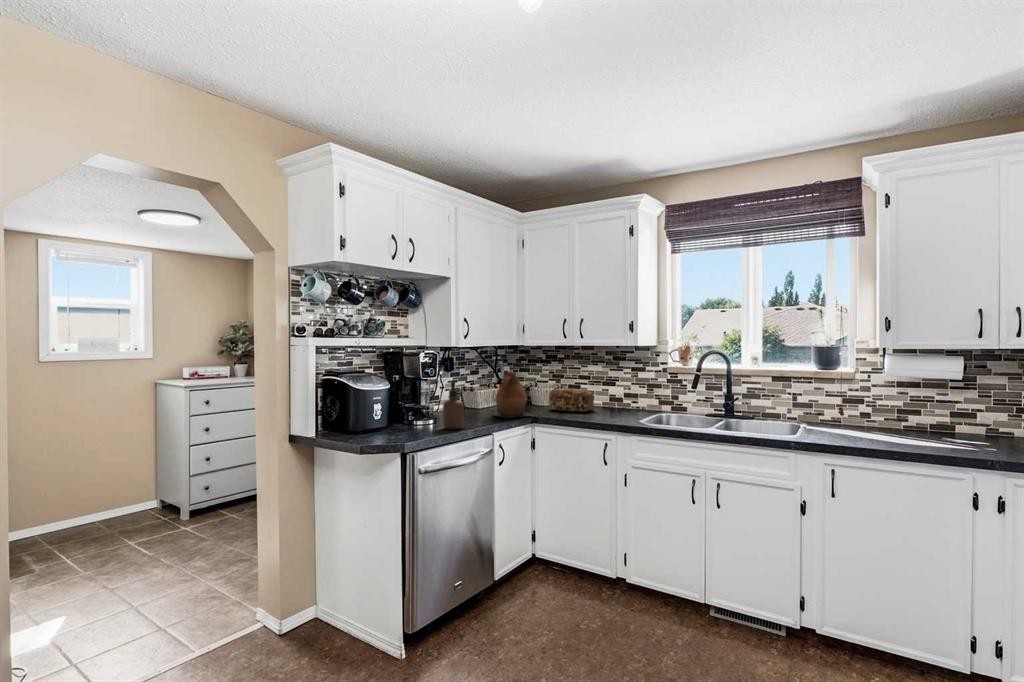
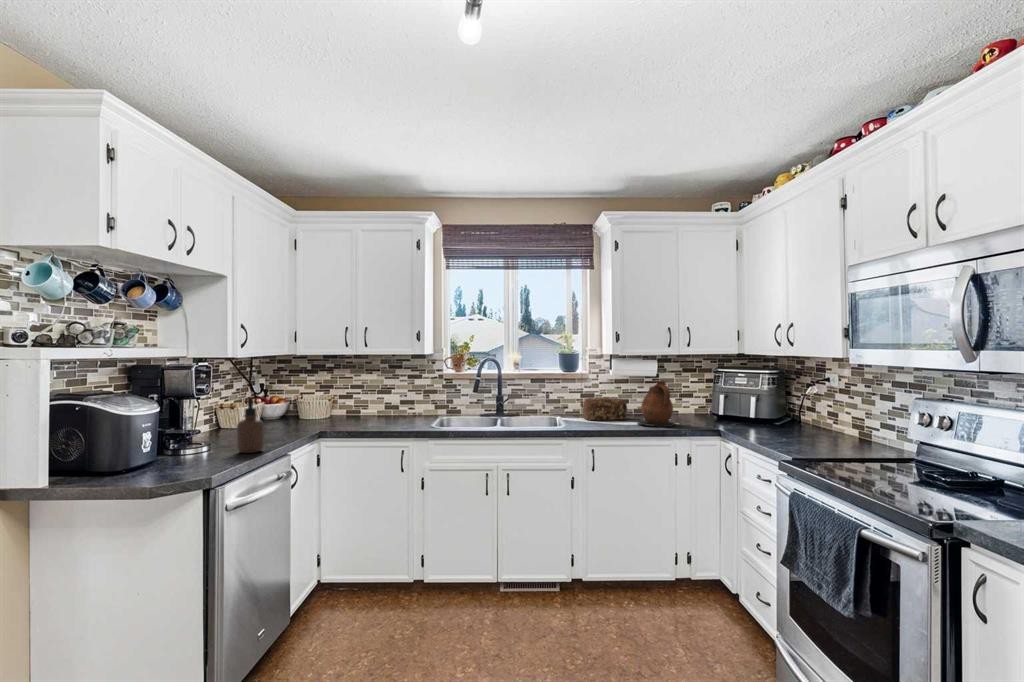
ceramic pitcher: present [494,372,532,418] -> present [638,381,675,426]
bread loaf: present [549,388,594,412] -> present [583,397,627,420]

